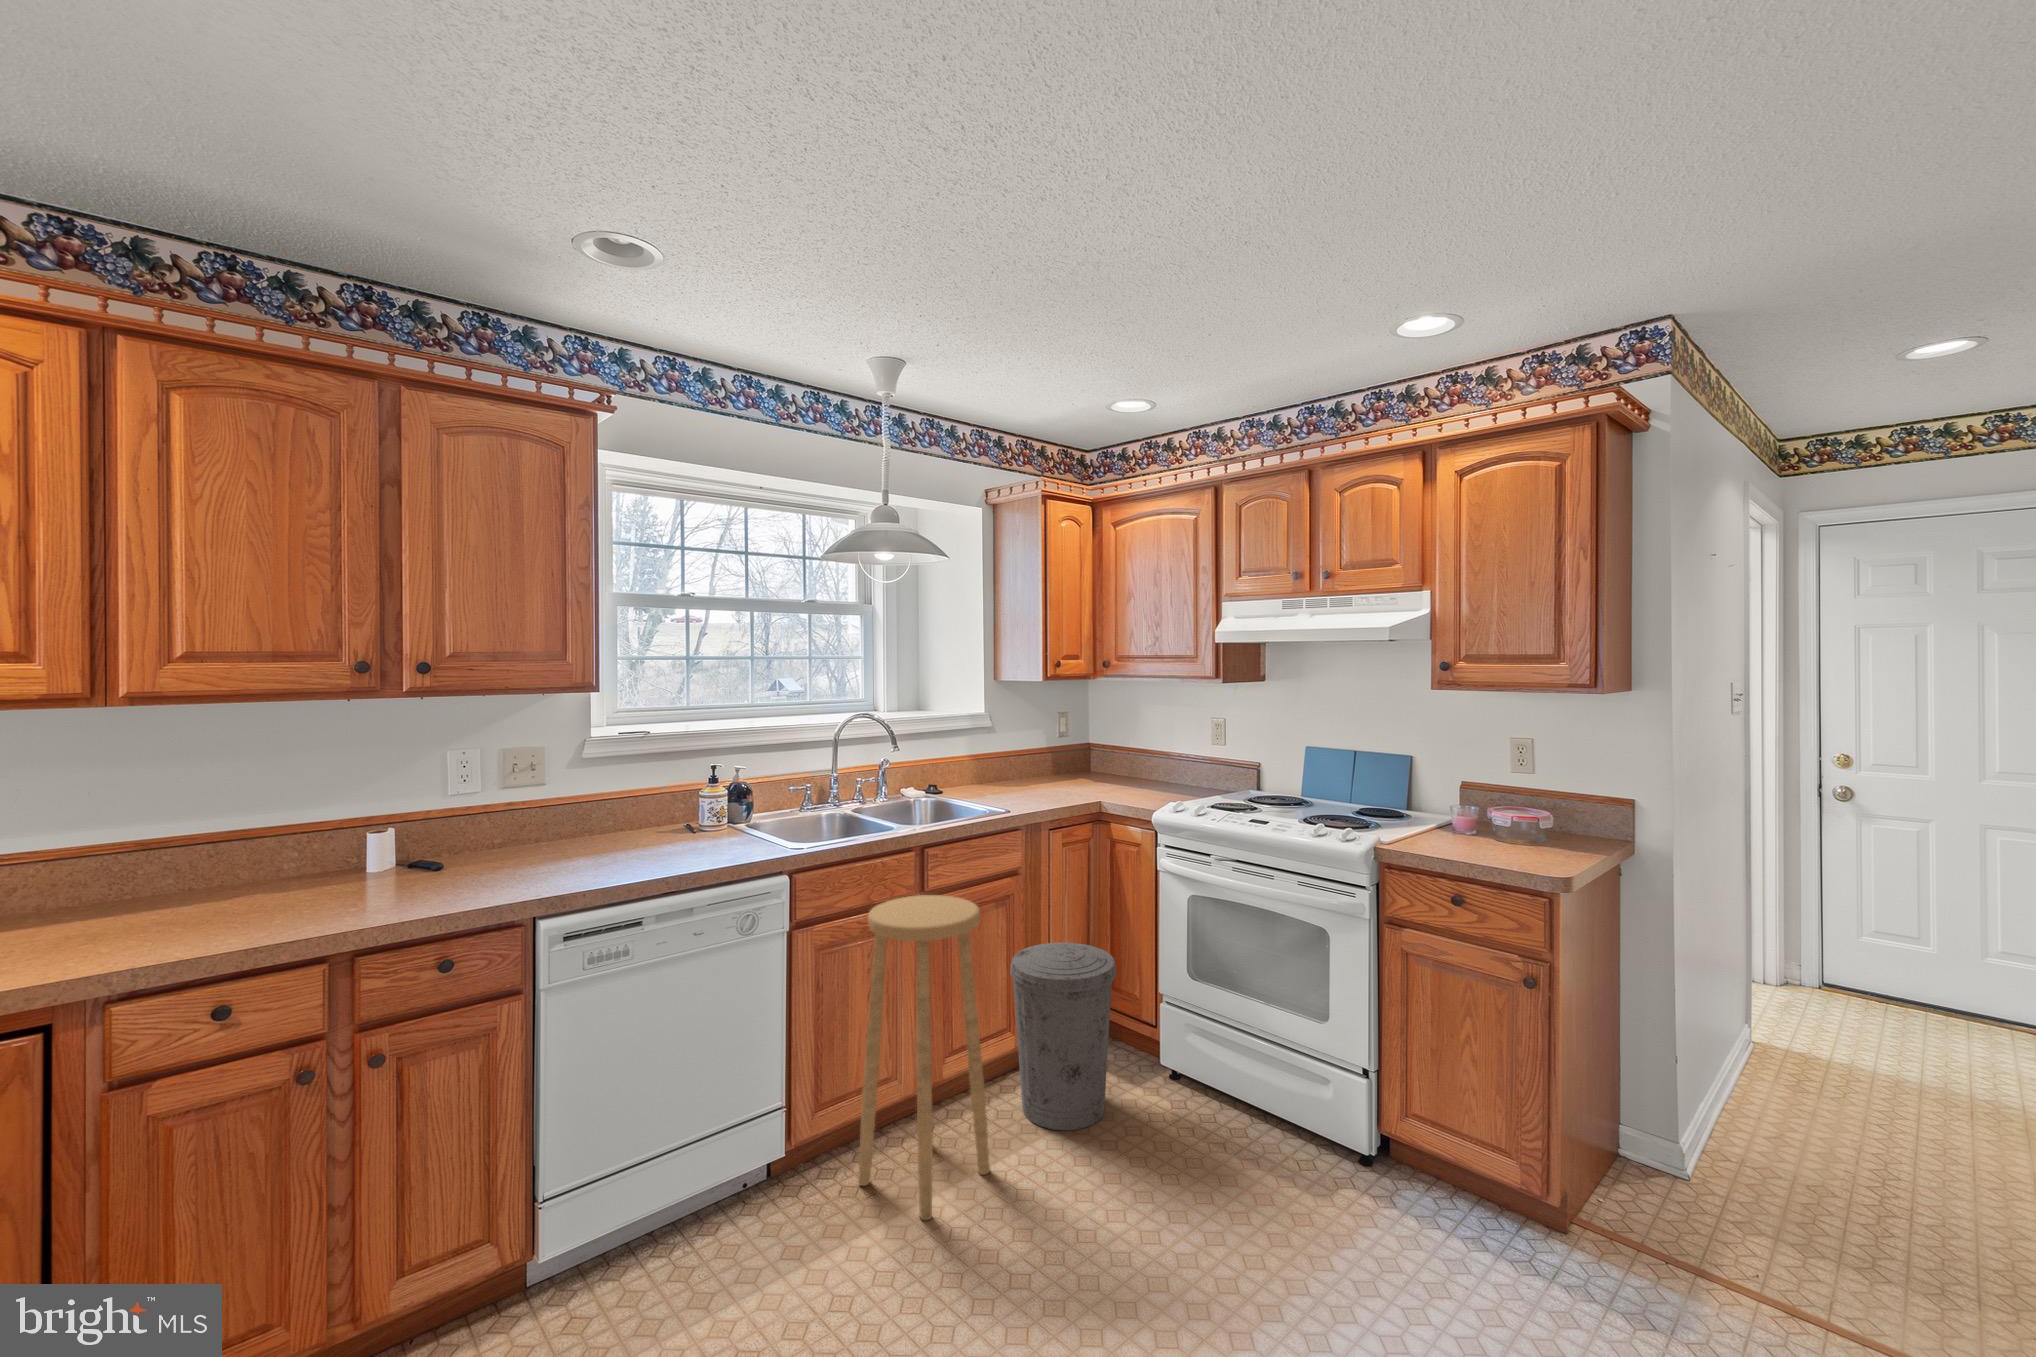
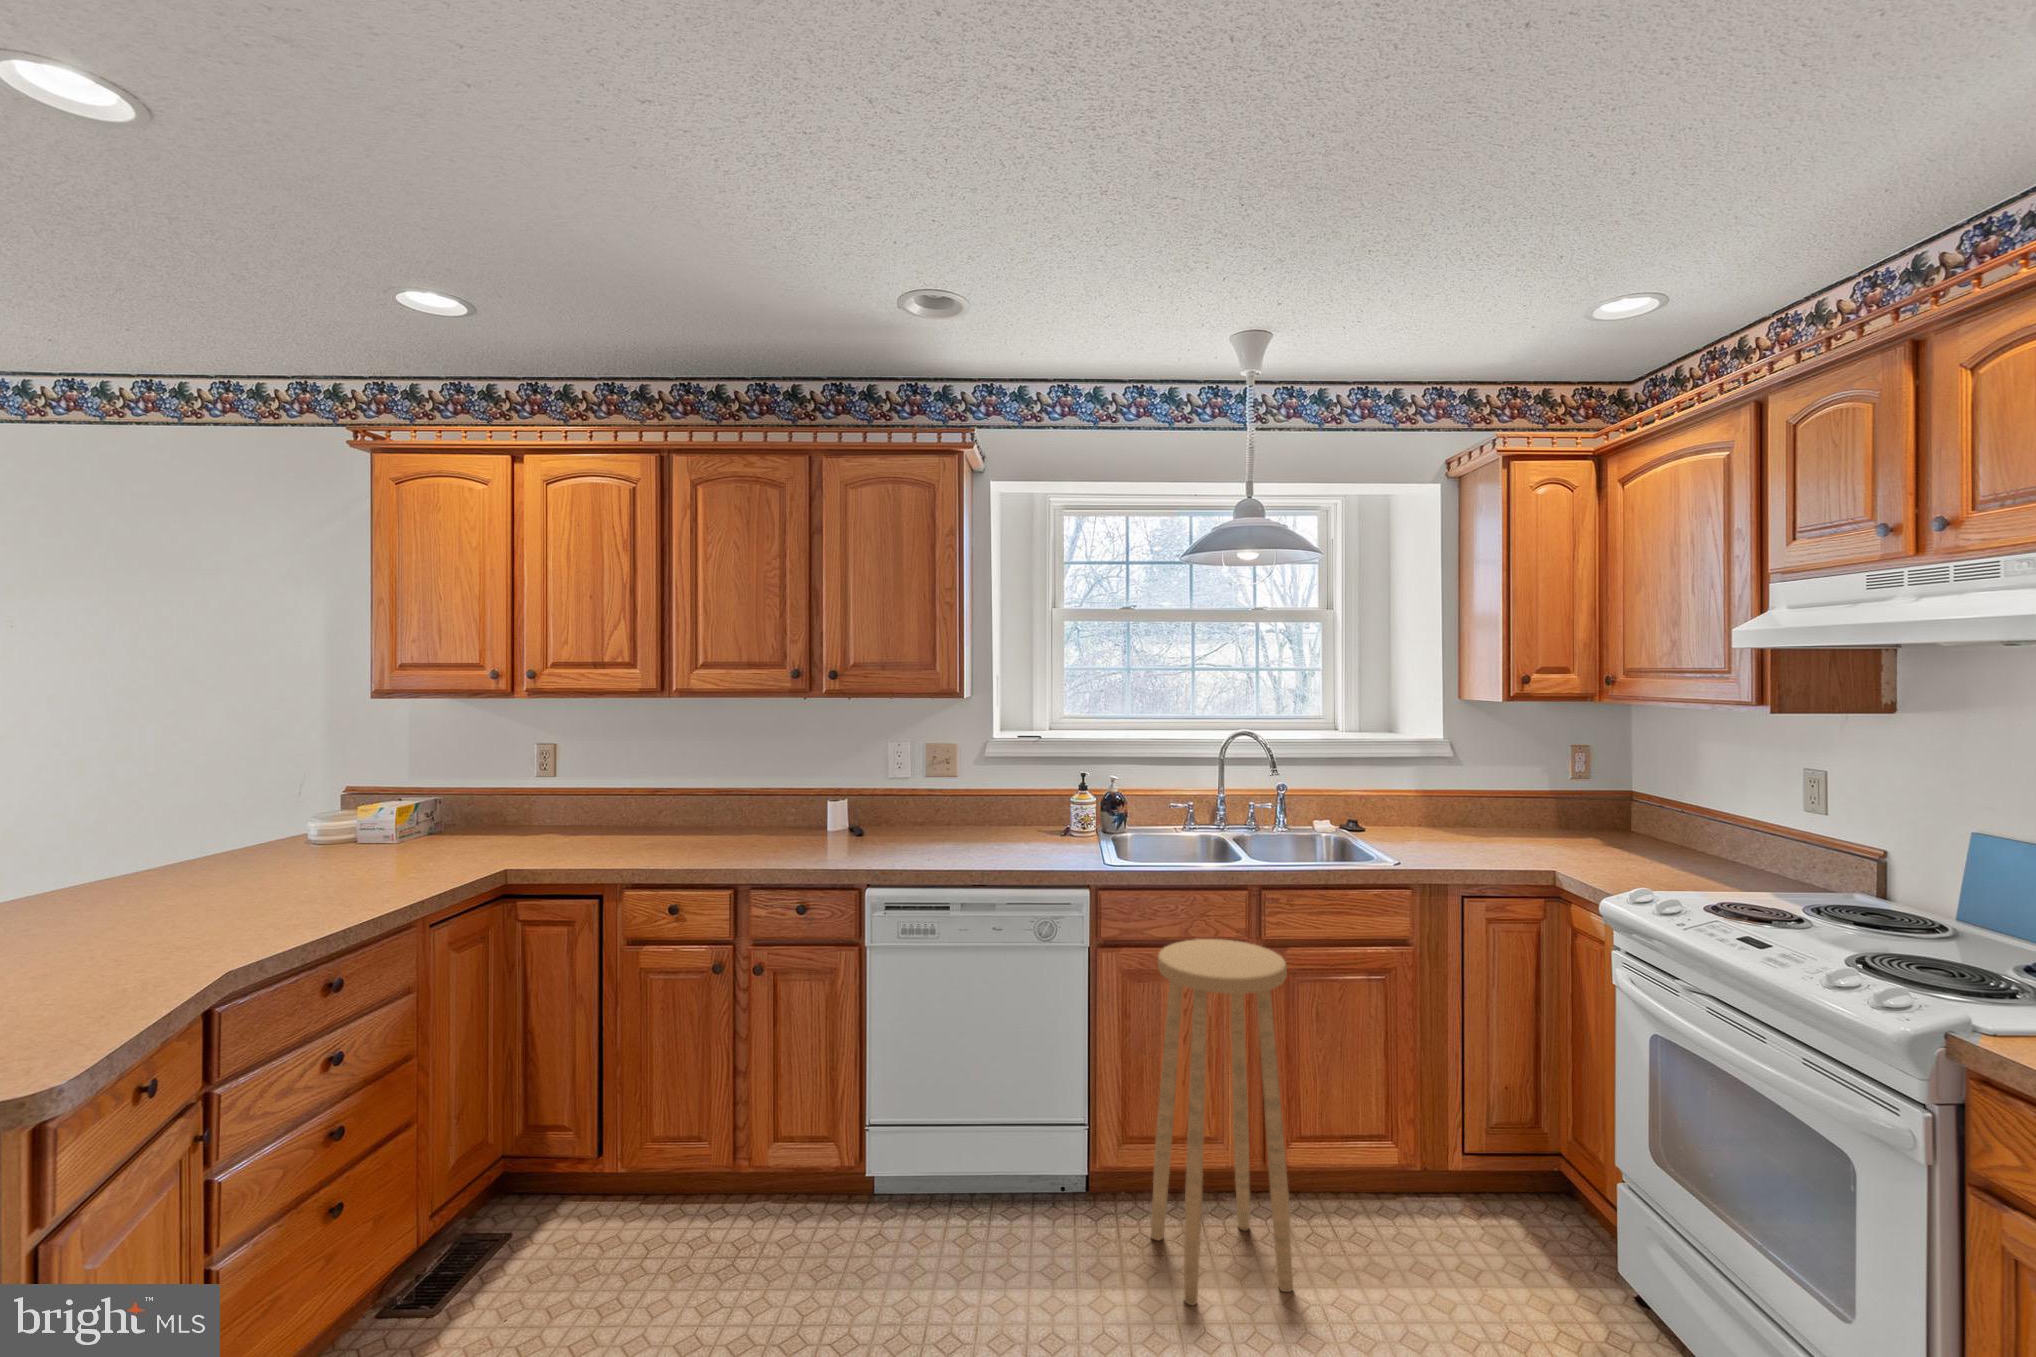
trash can: present [1010,943,1117,1131] -> none [1367,1042,1521,1303]

